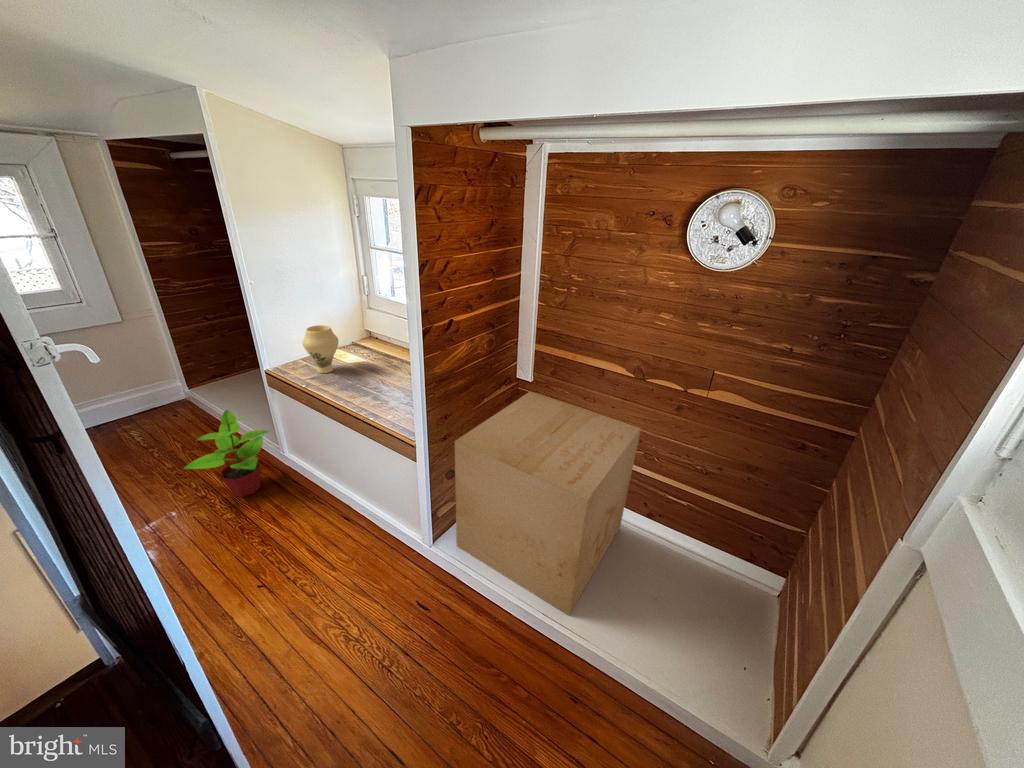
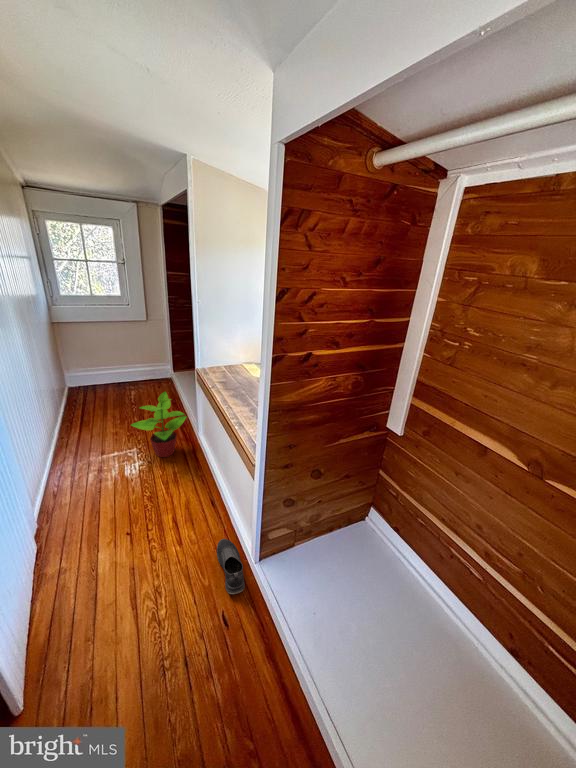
vase: present [302,325,339,373] -> none [220,342,247,380]
cardboard box: present [455,392,641,615] -> none [278,445,526,735]
shoe: none [379,541,429,584] -> present [217,539,245,594]

